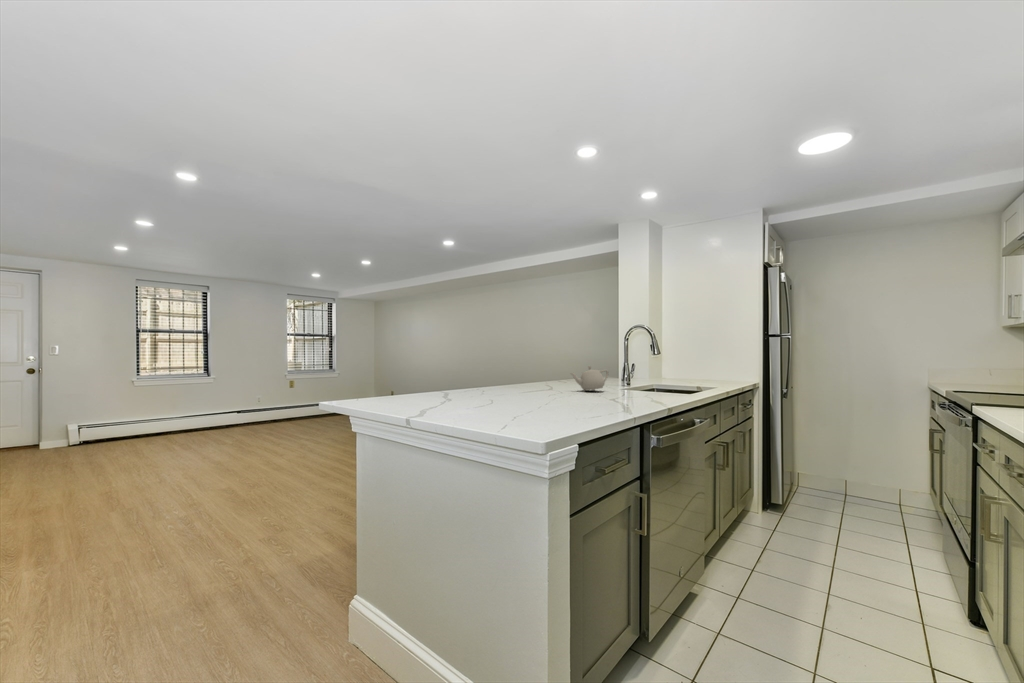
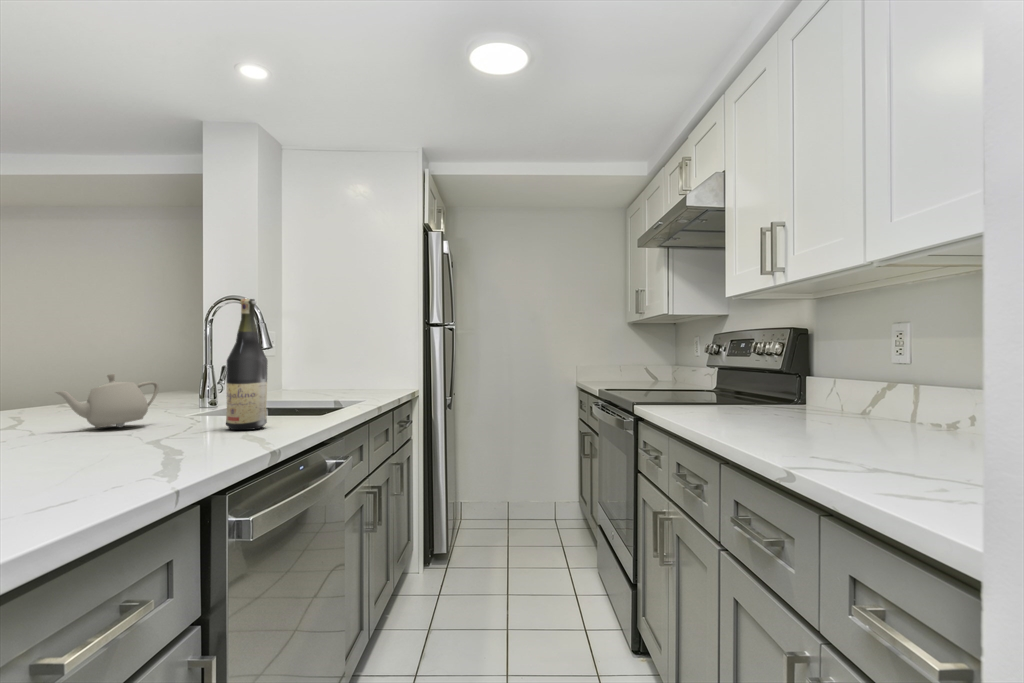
wine bottle: none [642,329,662,398] -> present [226,299,267,430]

